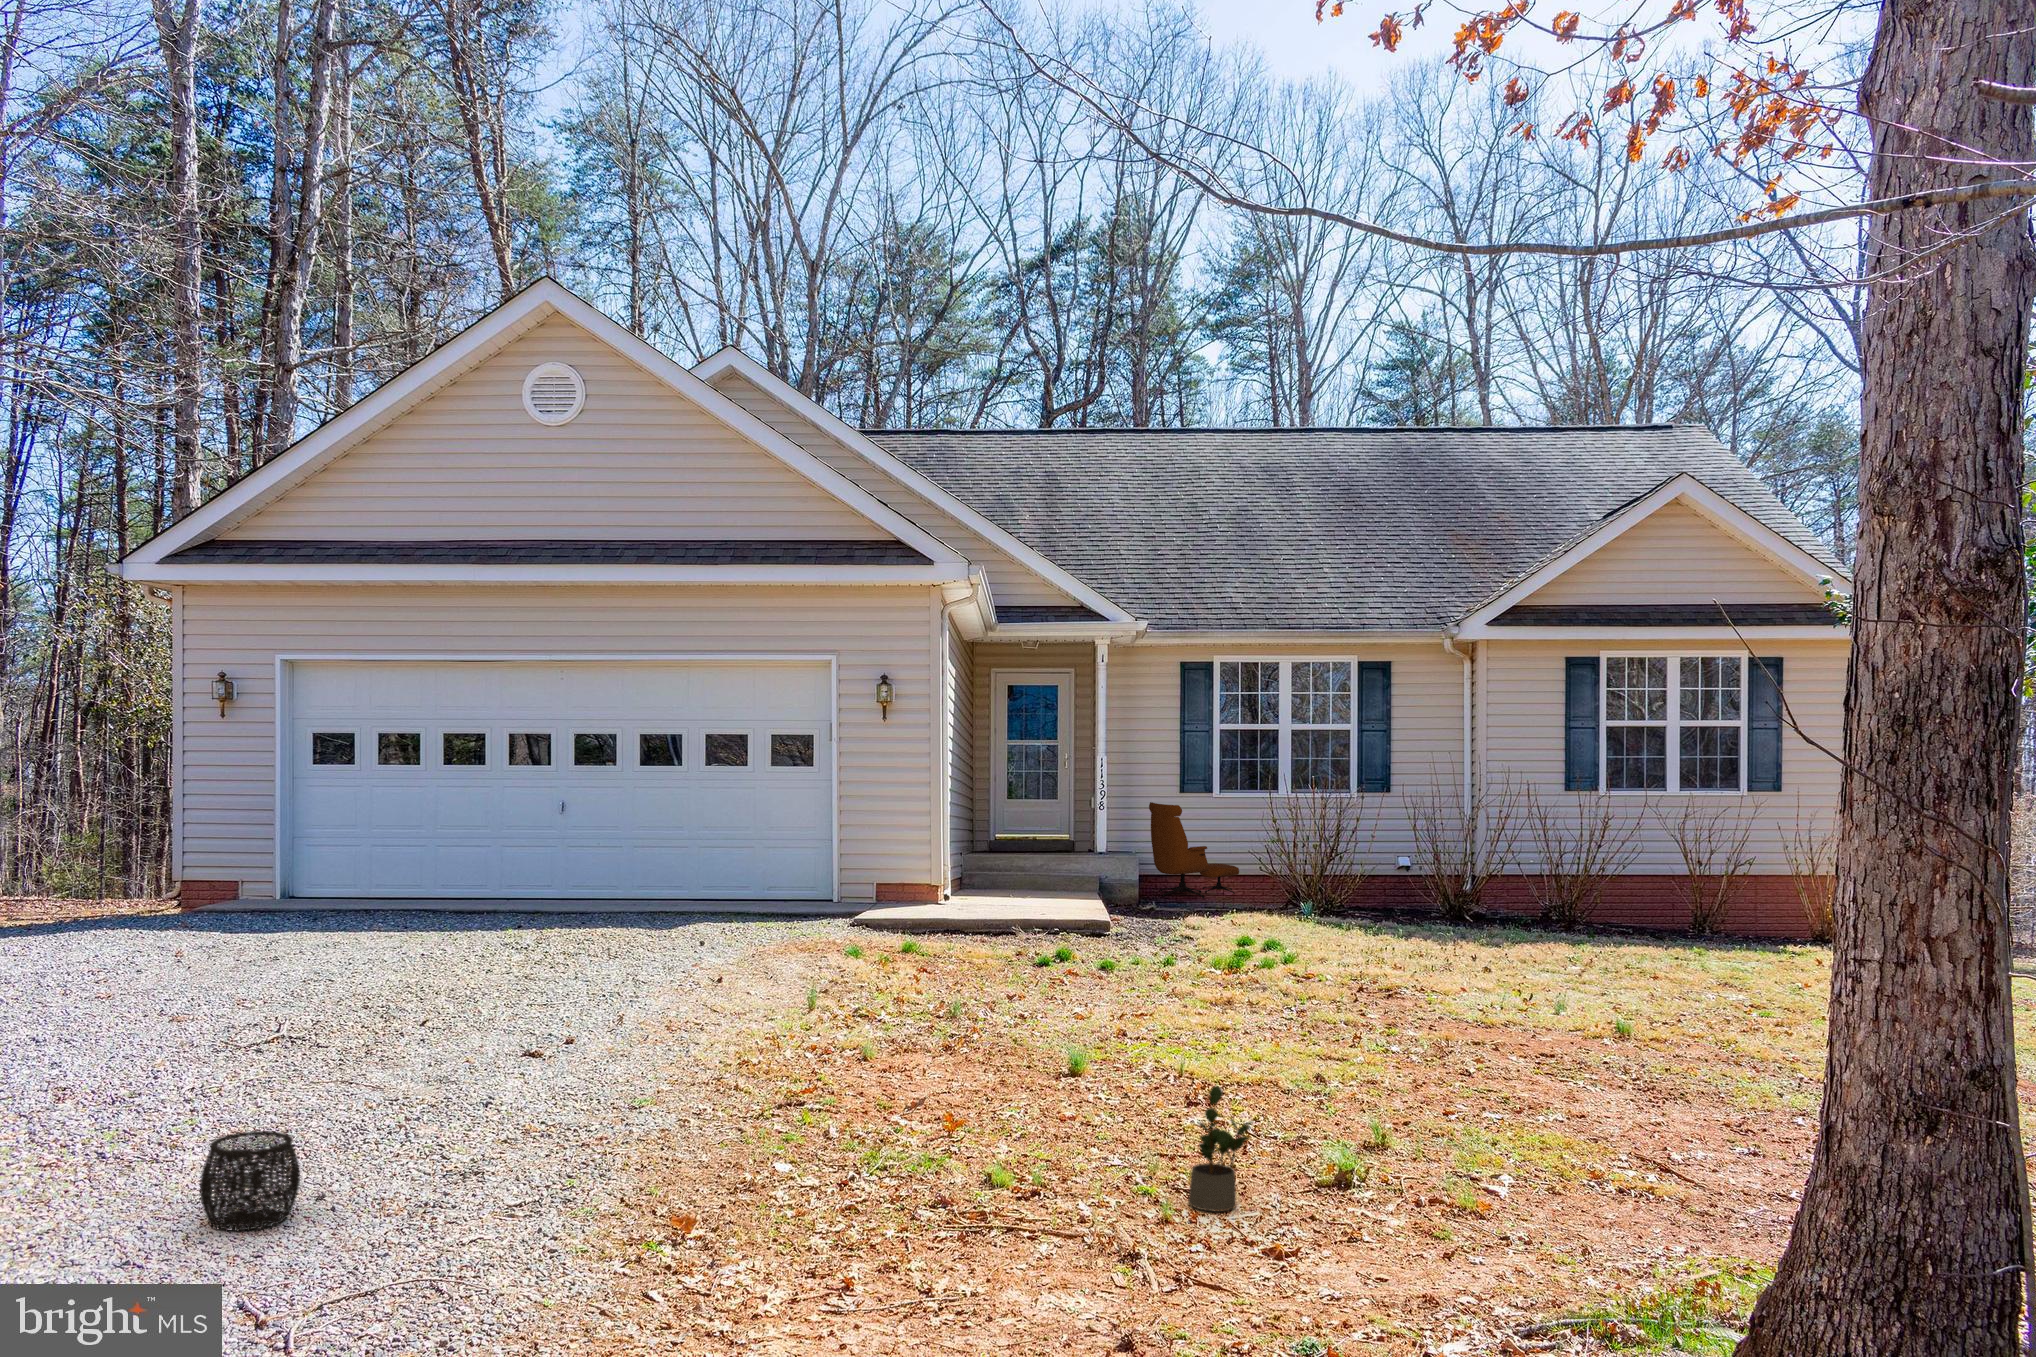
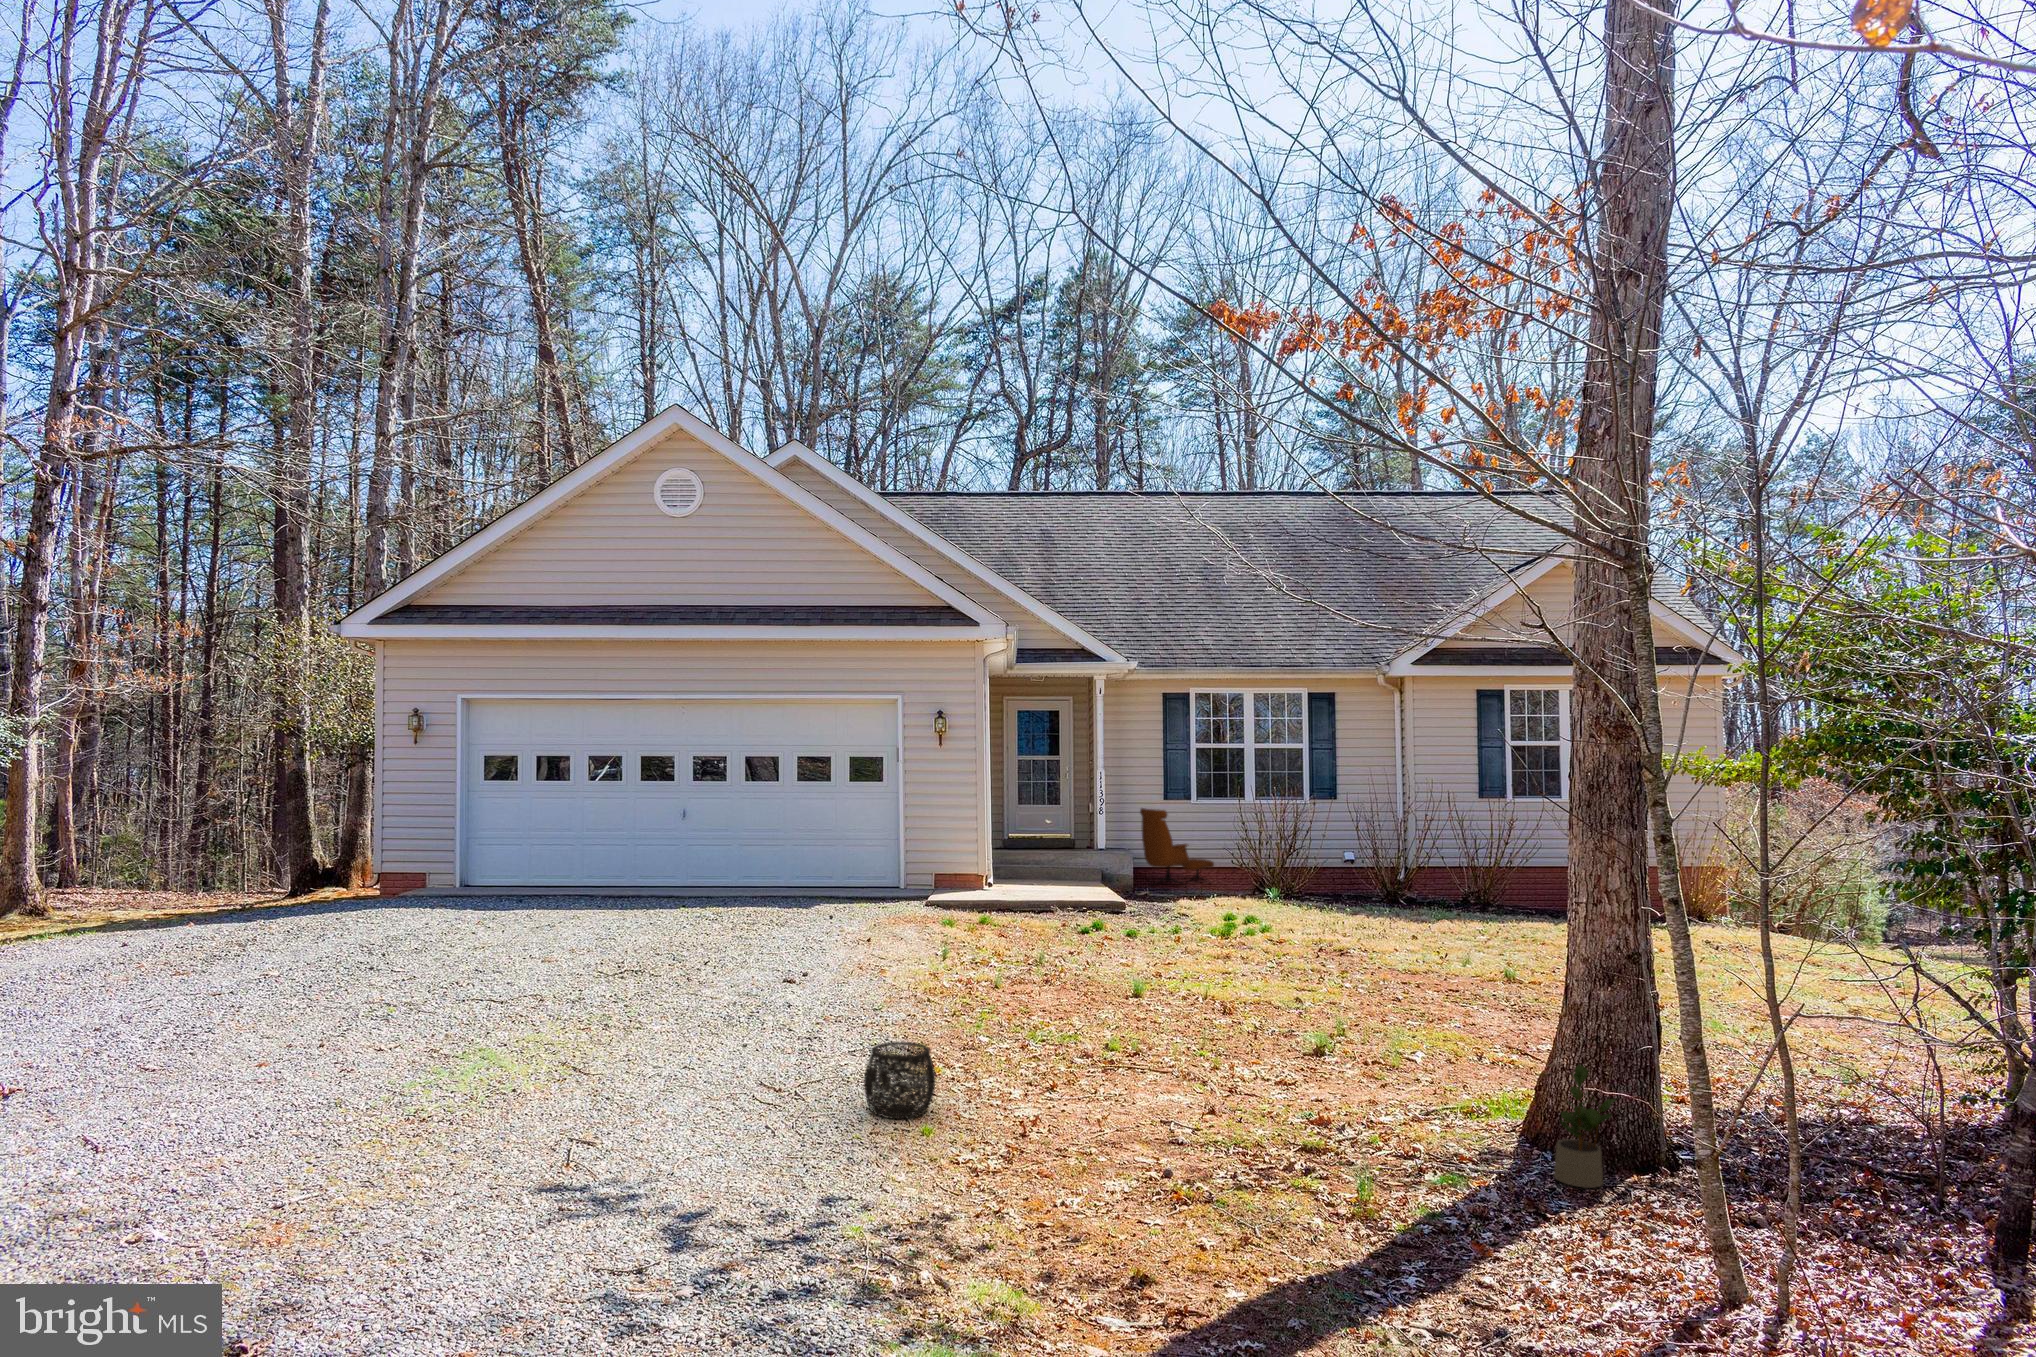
potted plant: present [1188,1086,1253,1211] -> present [1554,1065,1615,1188]
woven basket: present [199,1131,300,1231] -> present [864,1042,936,1119]

